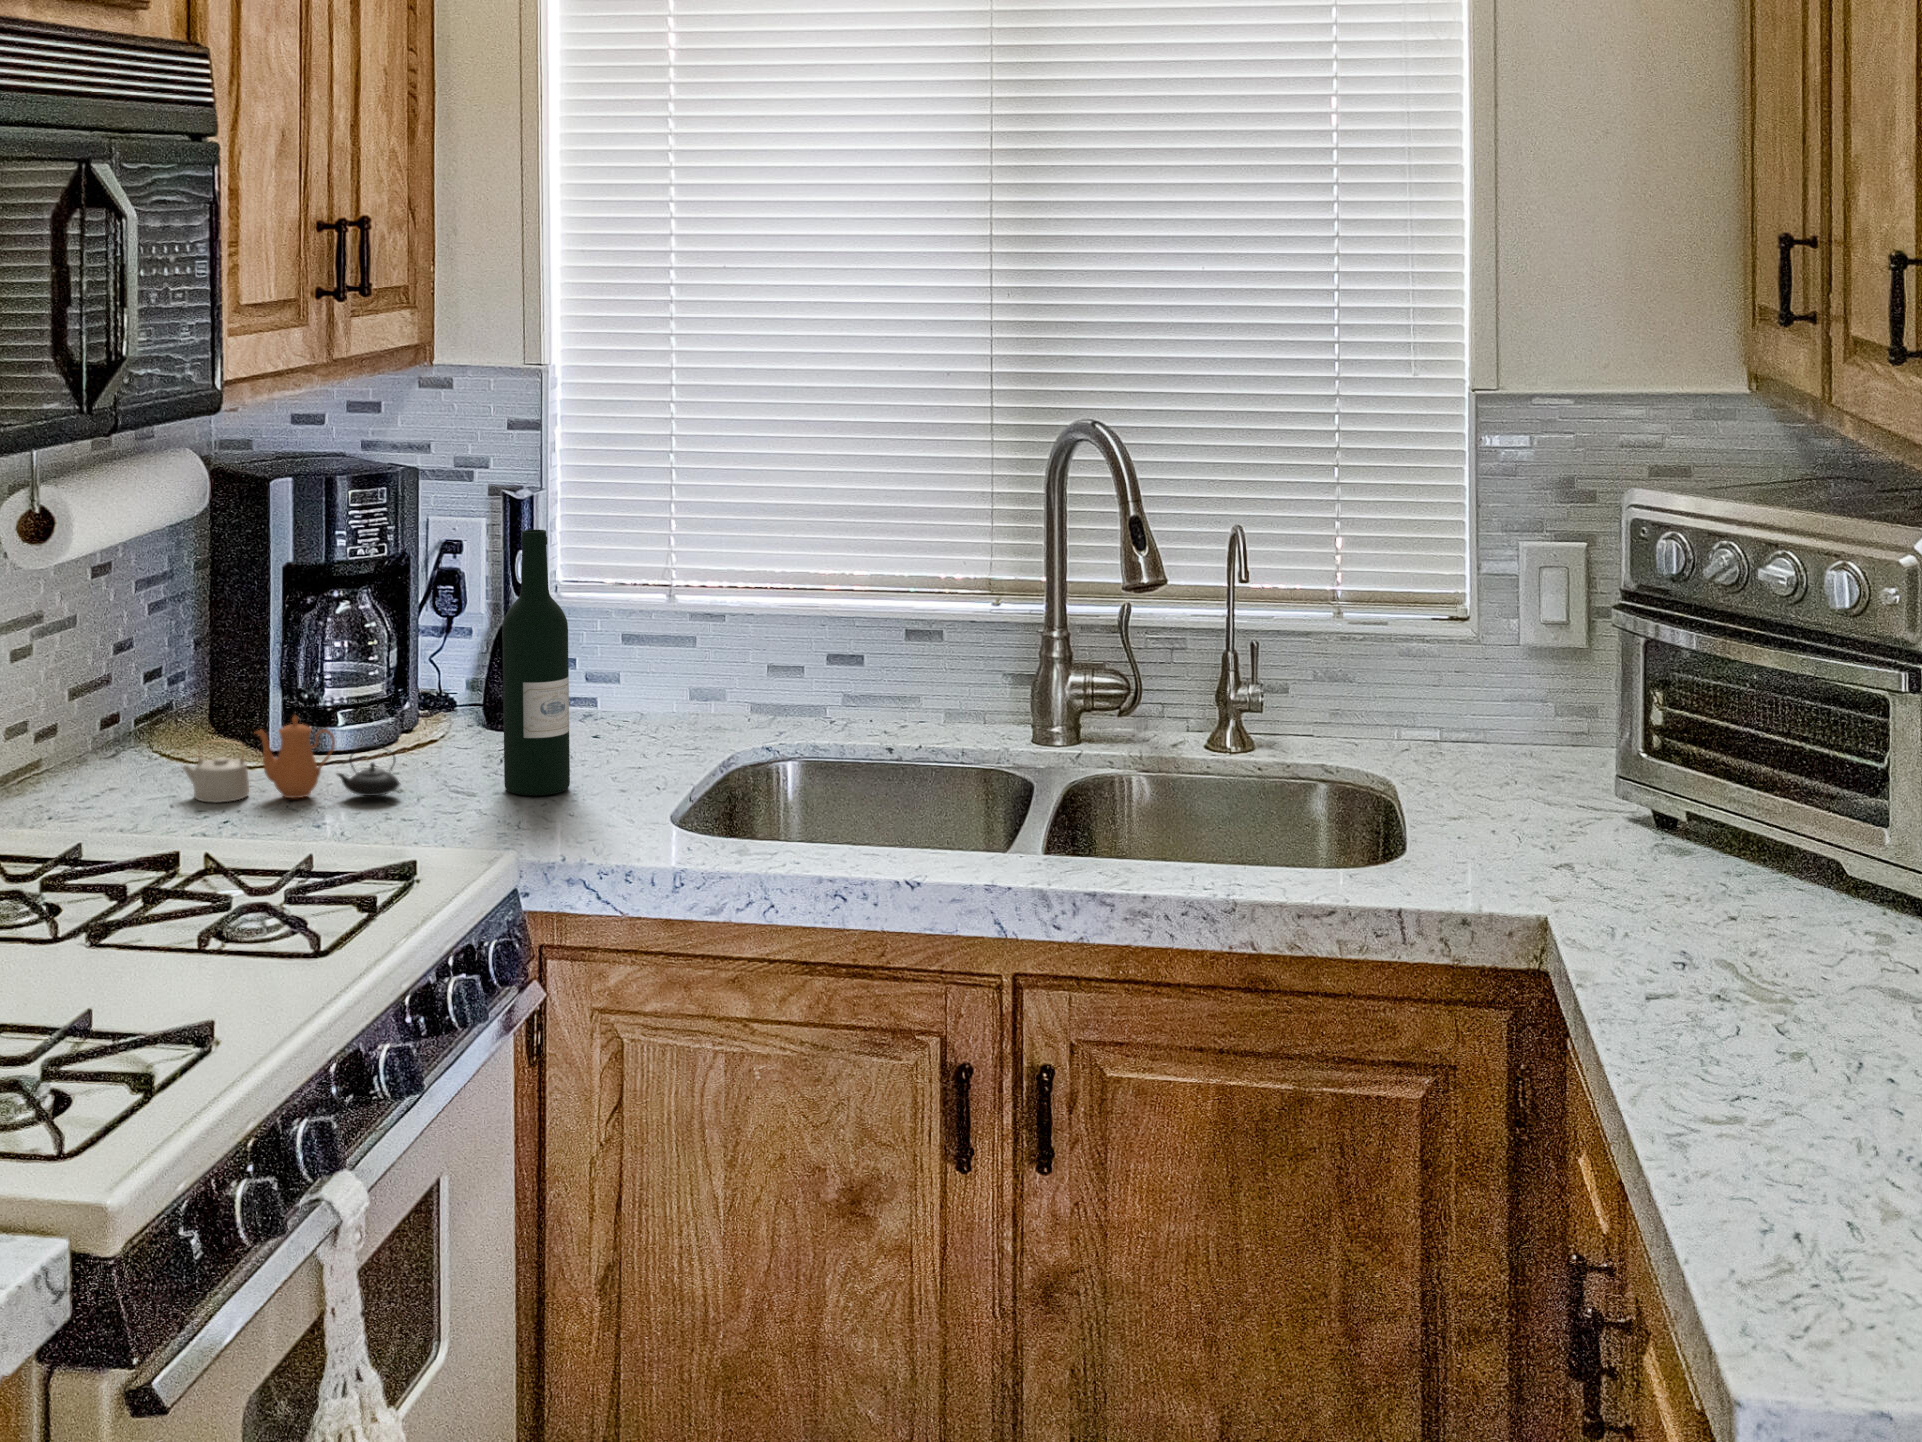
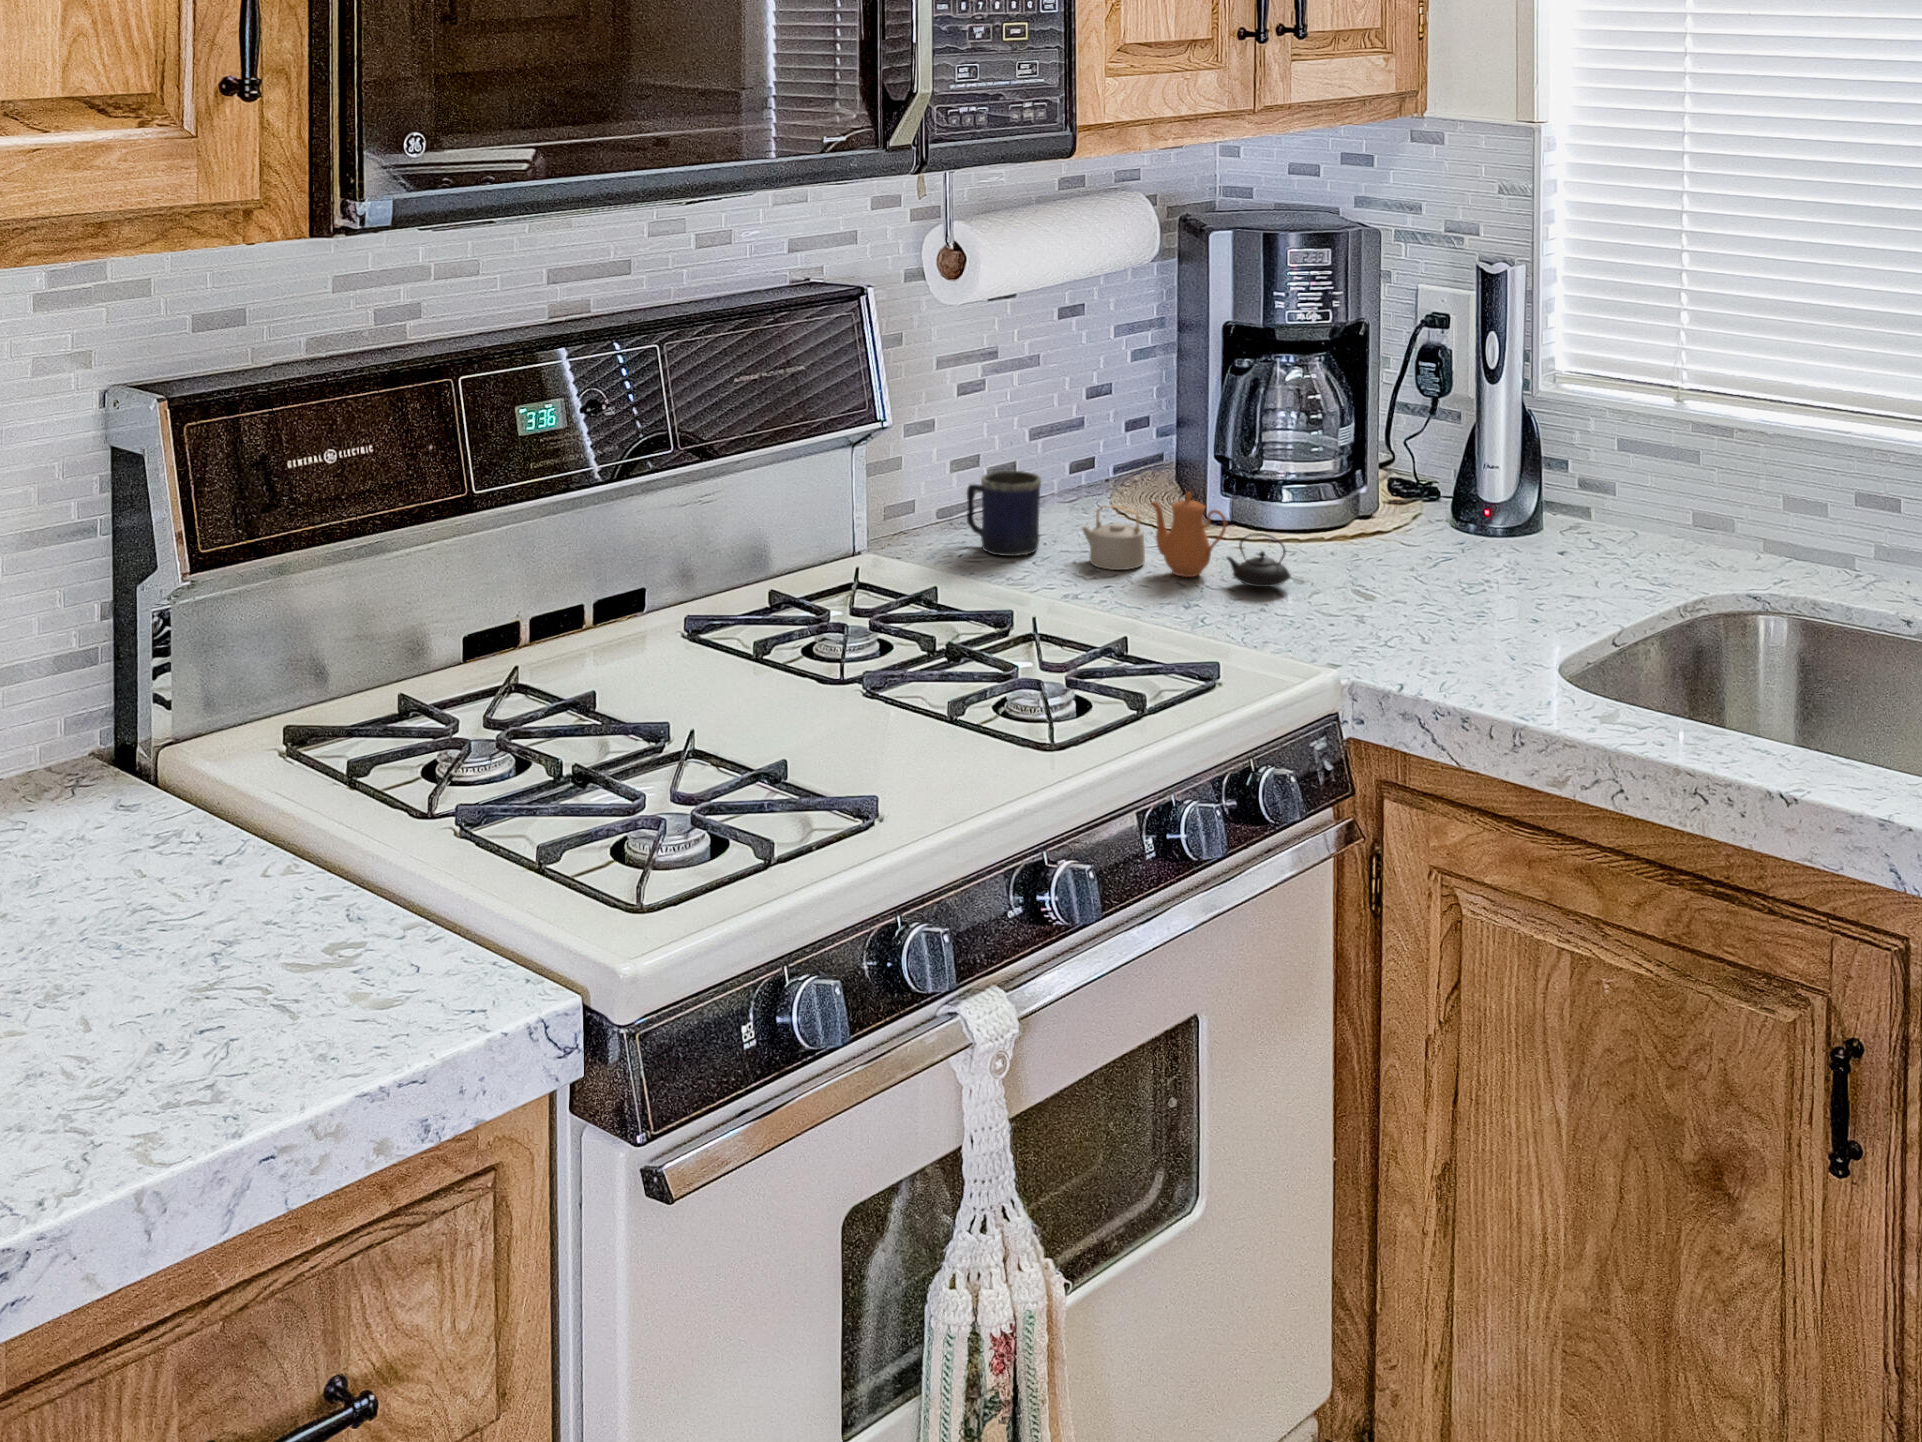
wine bottle: present [502,529,570,795] -> none [1404,321,1485,613]
mug: none [56,720,138,805] -> present [967,470,1041,556]

